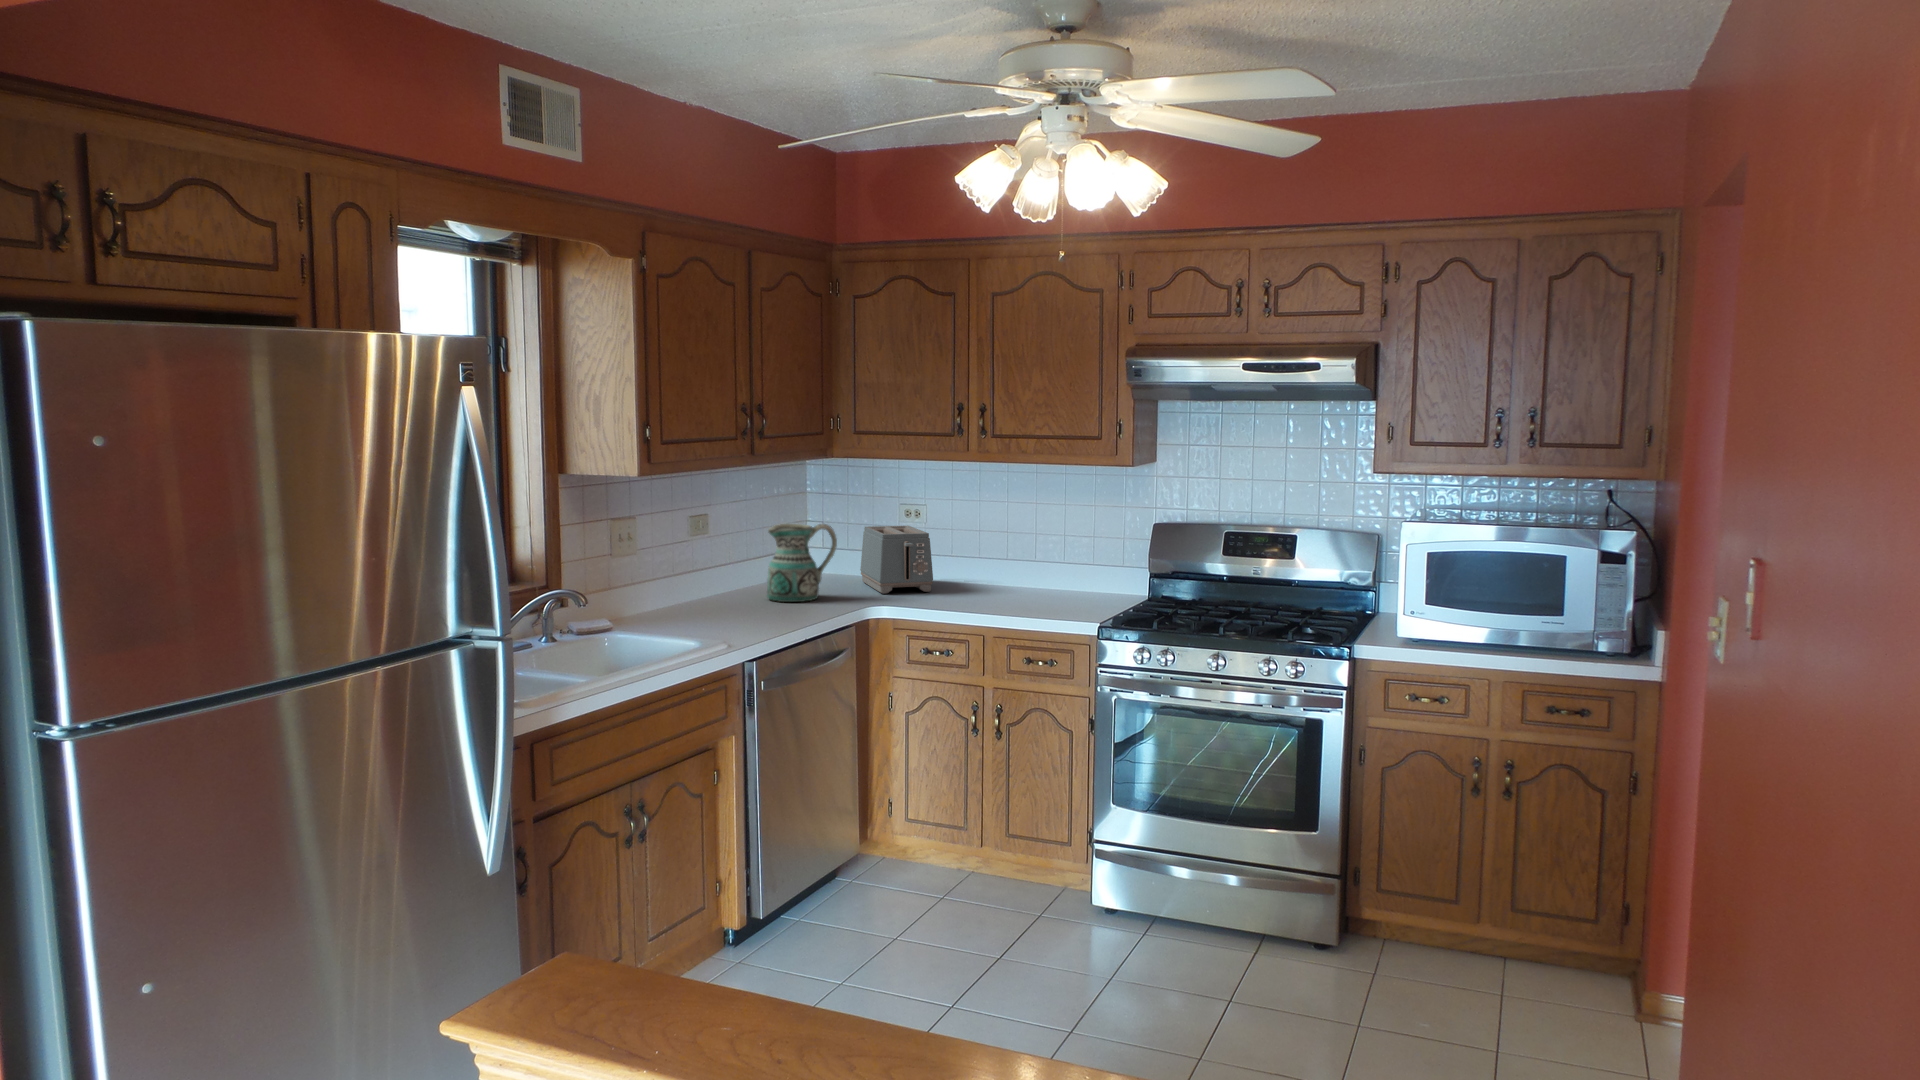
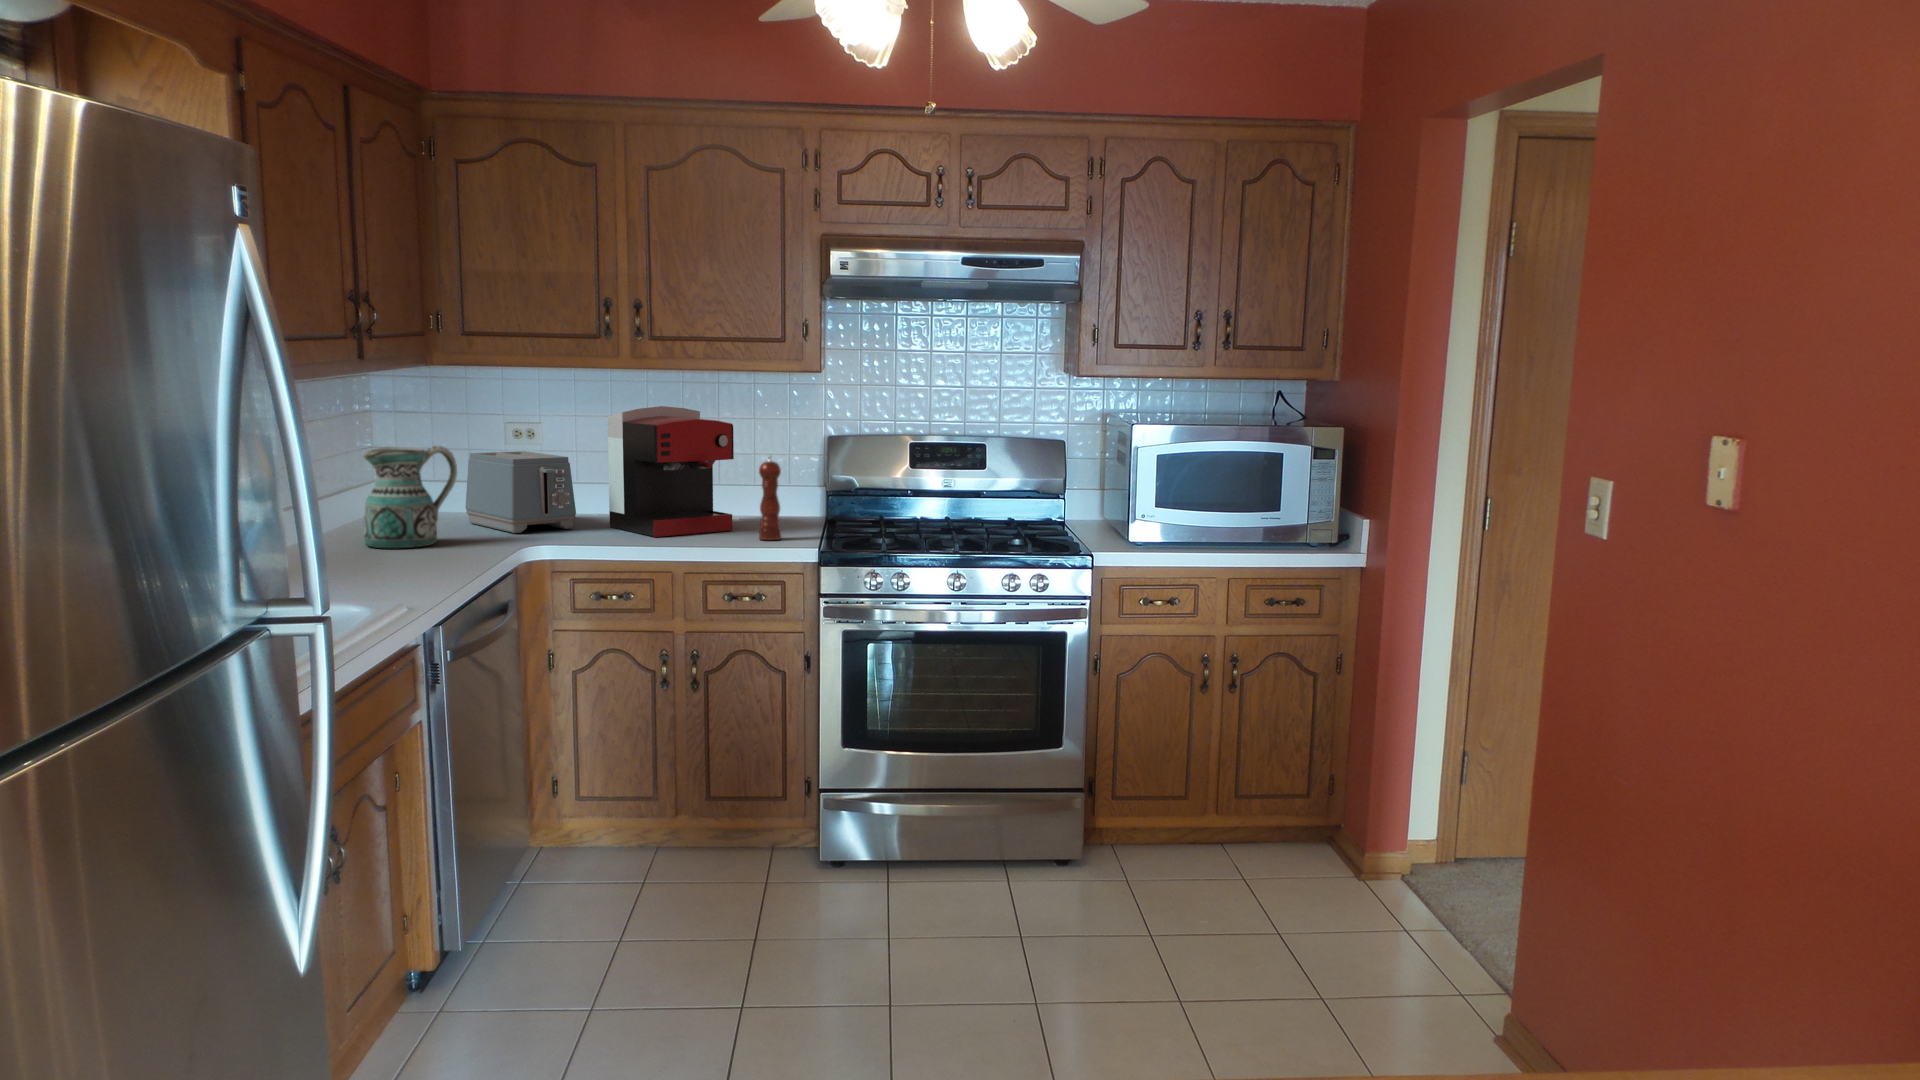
coffee maker: none [961,493,1055,604] -> present [608,406,734,537]
pepper mill: none [1062,539,1082,613] -> present [759,455,781,540]

